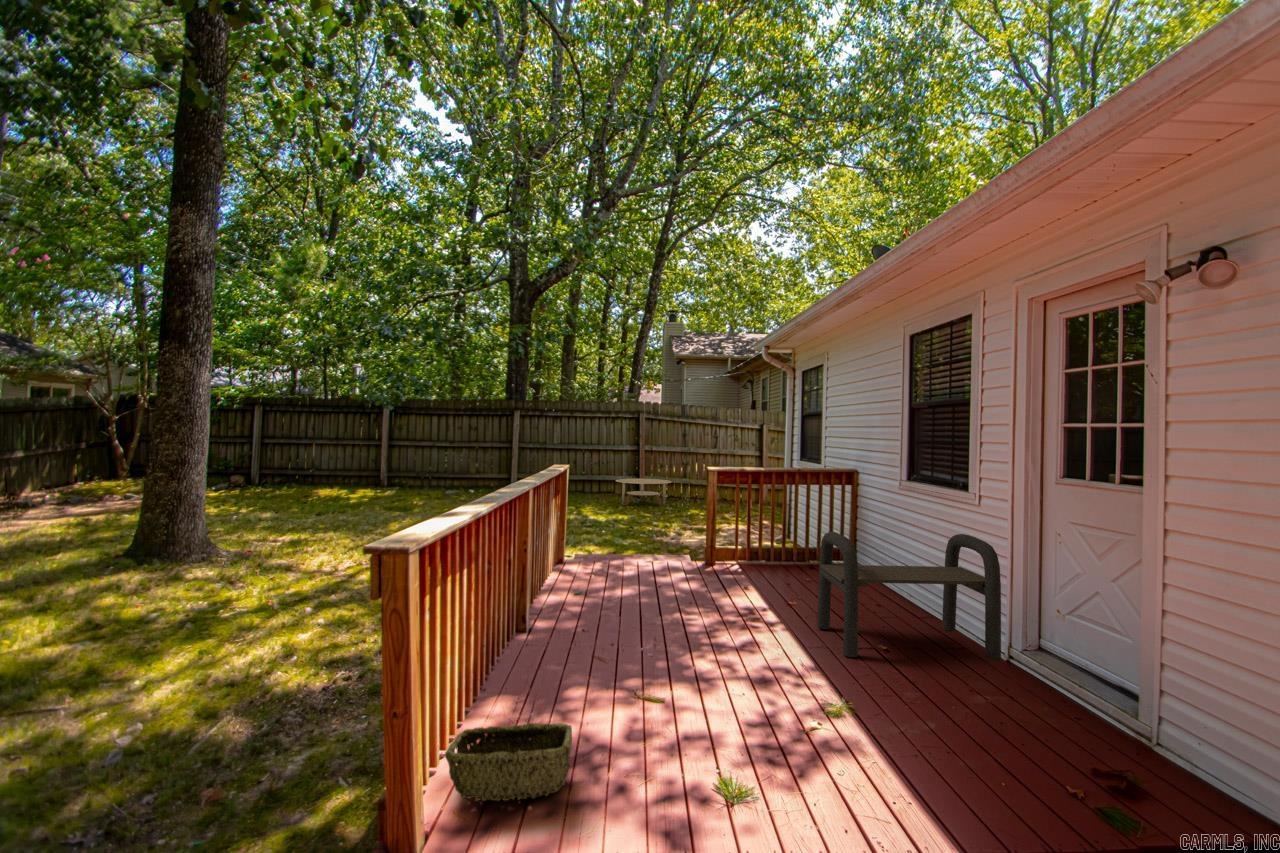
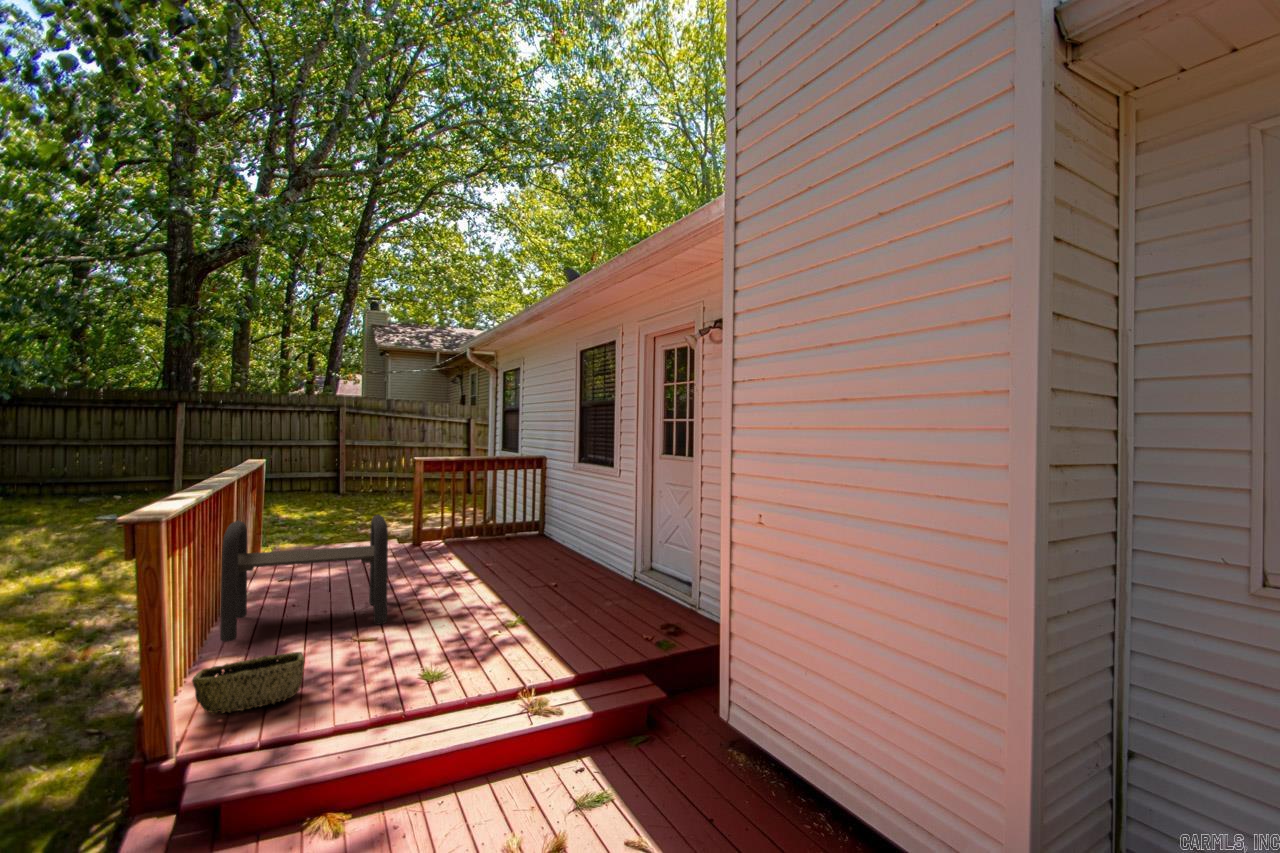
round table: present [615,479,672,506] -> none [311,475,376,503]
bench: present [817,531,1001,660] -> present [220,515,388,642]

